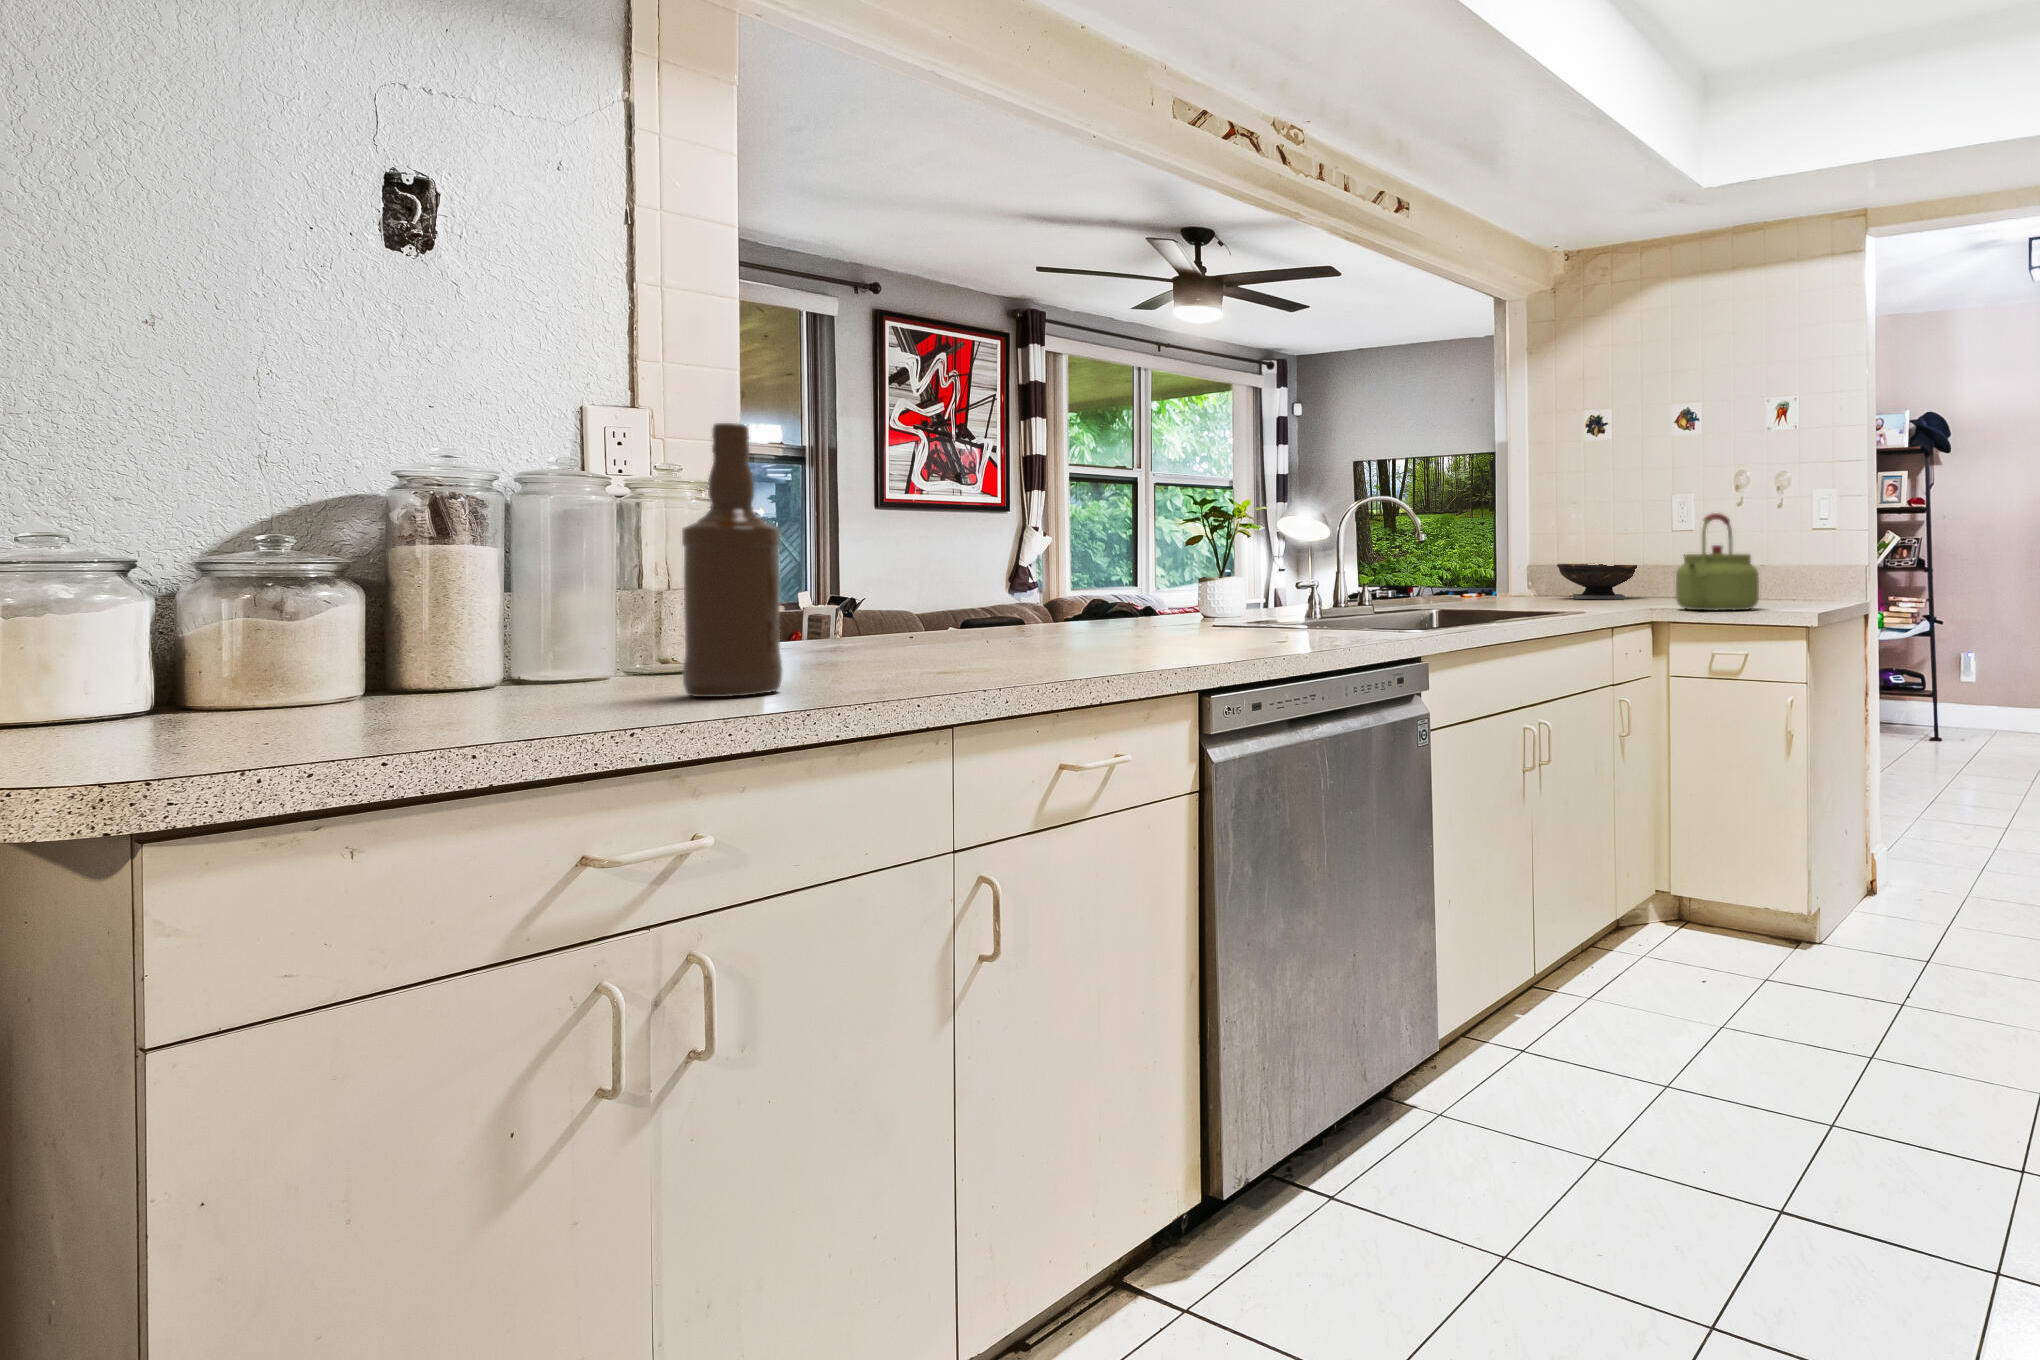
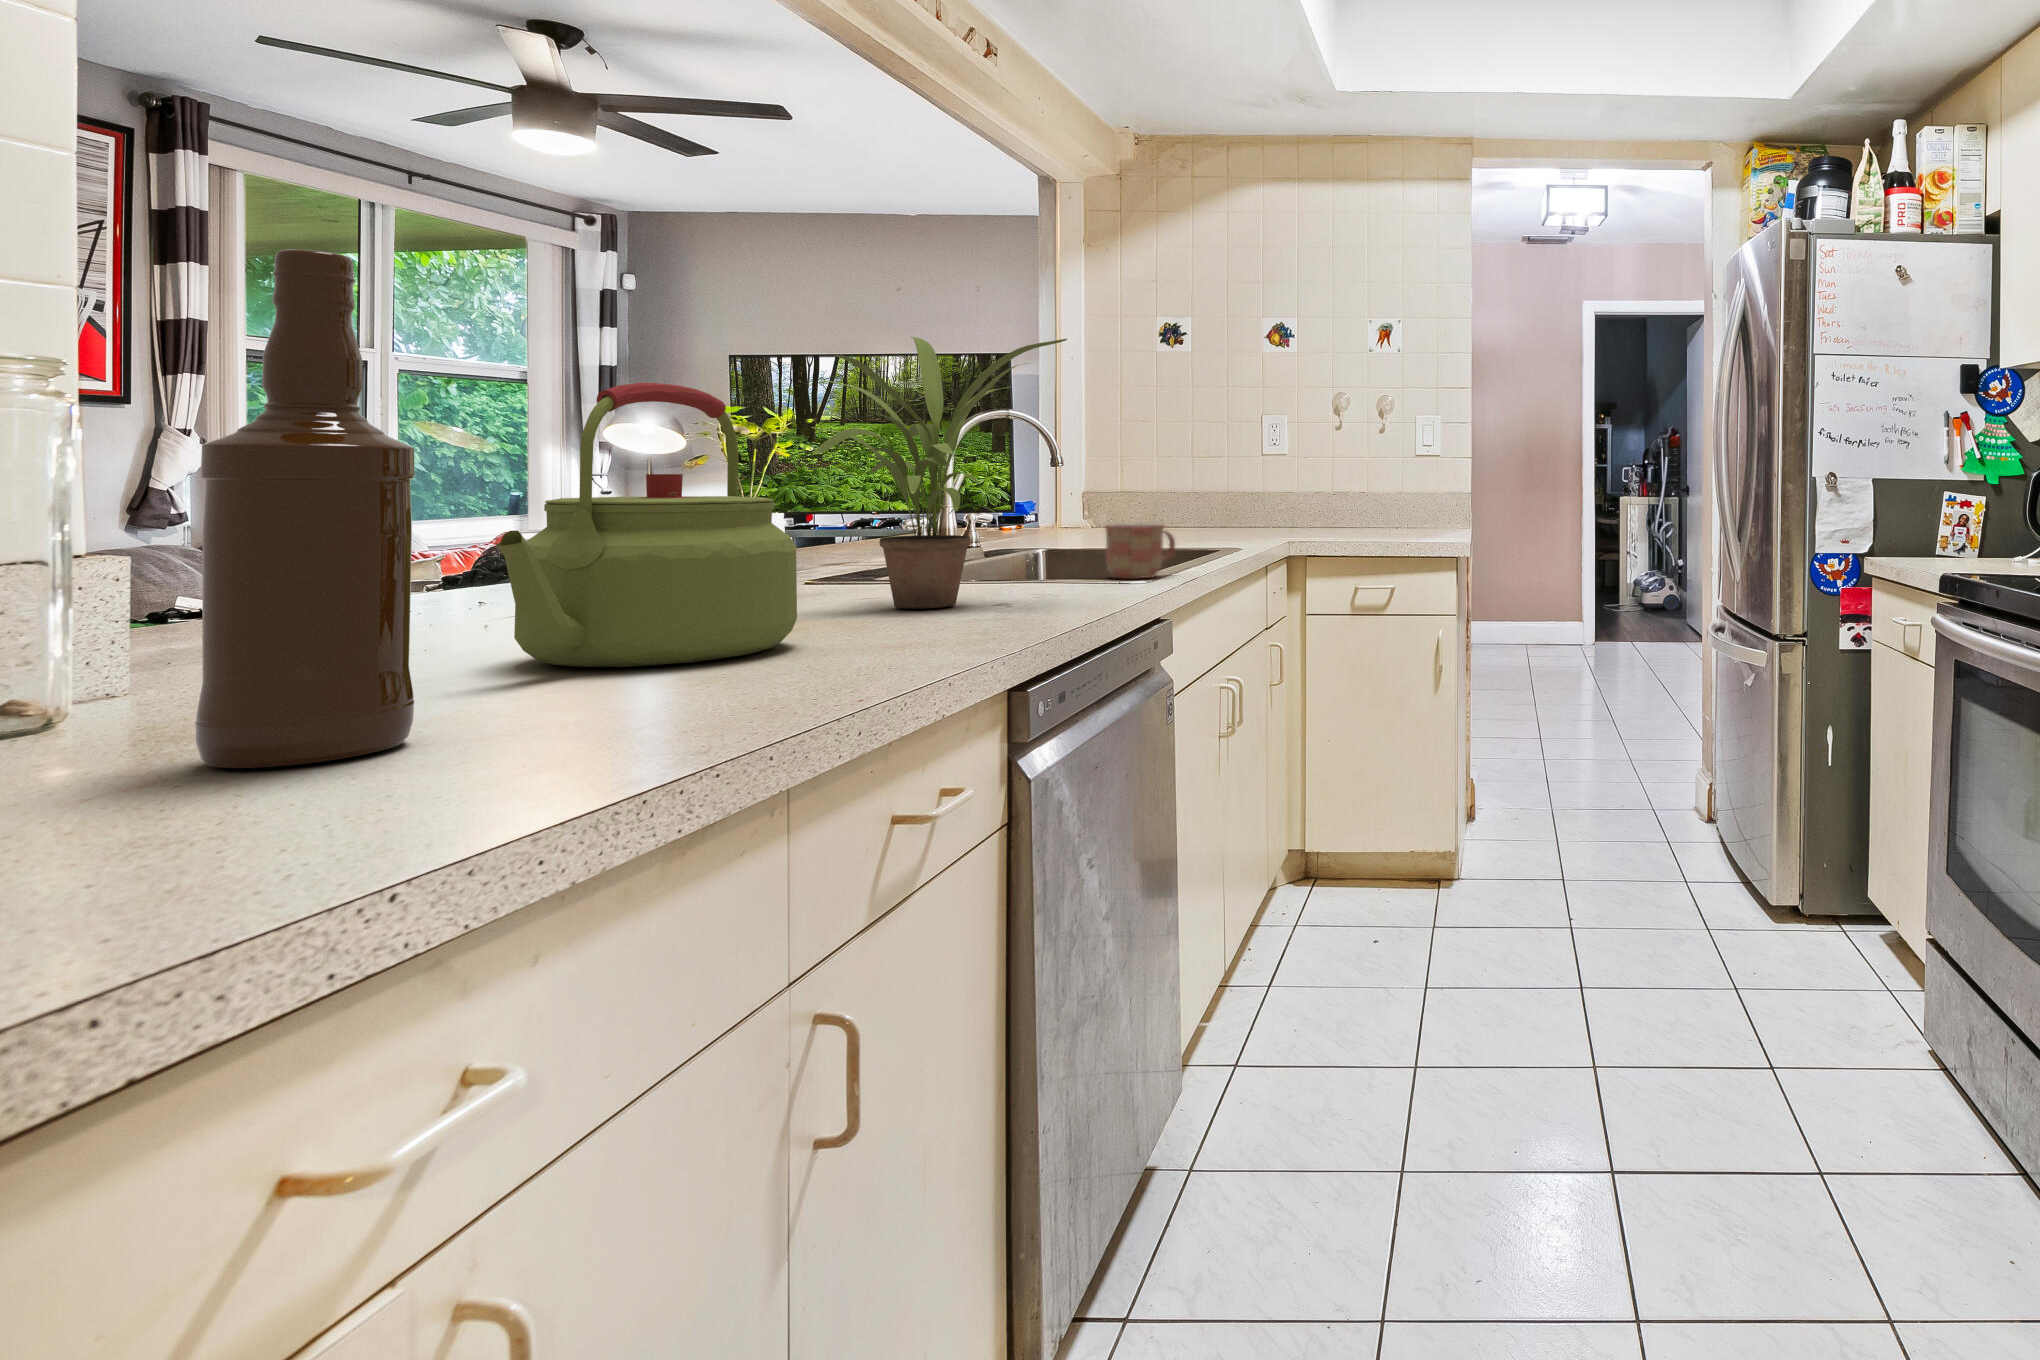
potted plant: none [1148,440,1315,645] -> present [811,337,1067,609]
kettle: present [1676,513,1759,611] -> present [496,383,797,667]
bowl: present [1557,563,1637,599] -> none [1121,488,1218,530]
mug: none [1403,587,1464,631] -> present [1105,523,1175,578]

